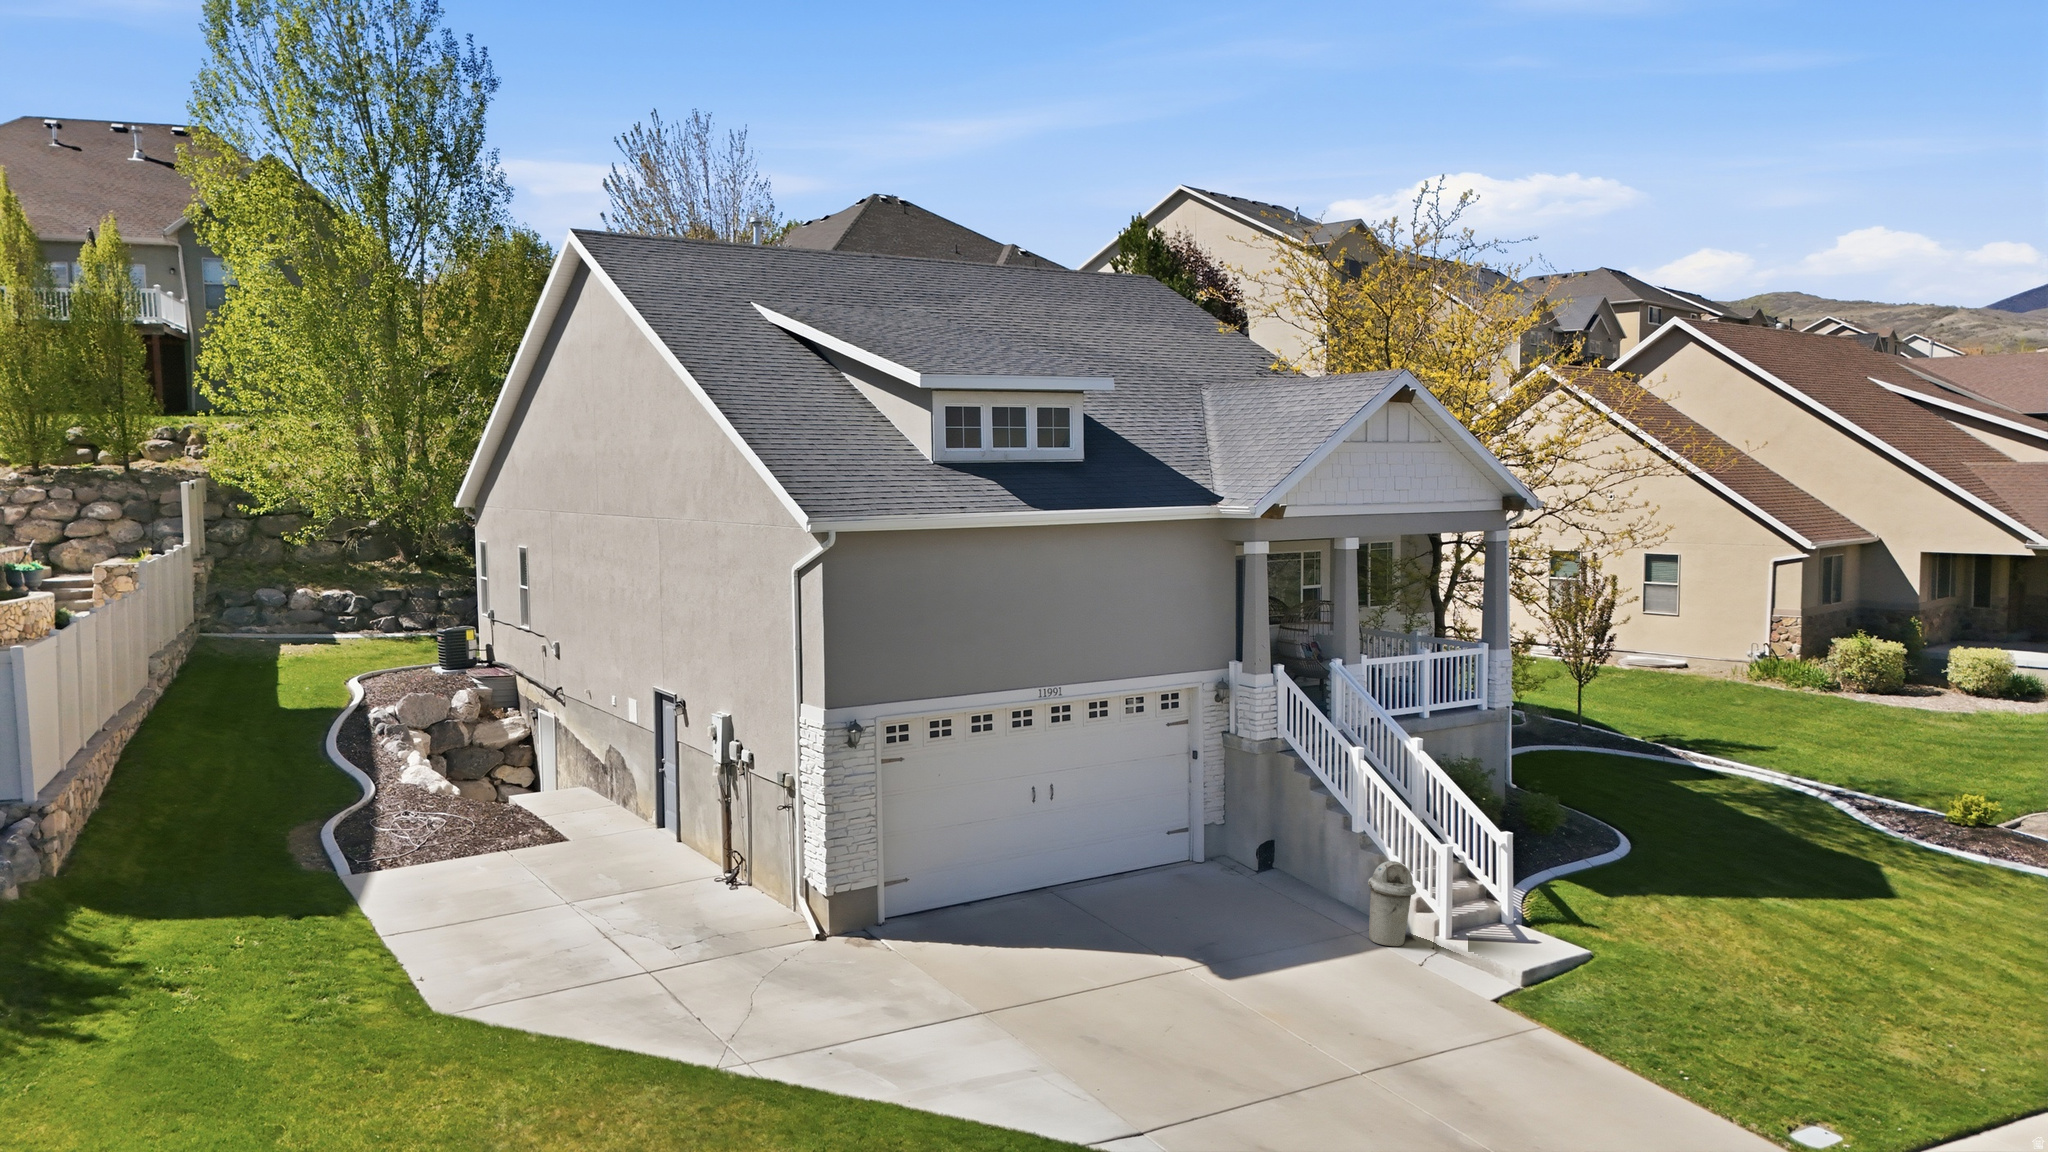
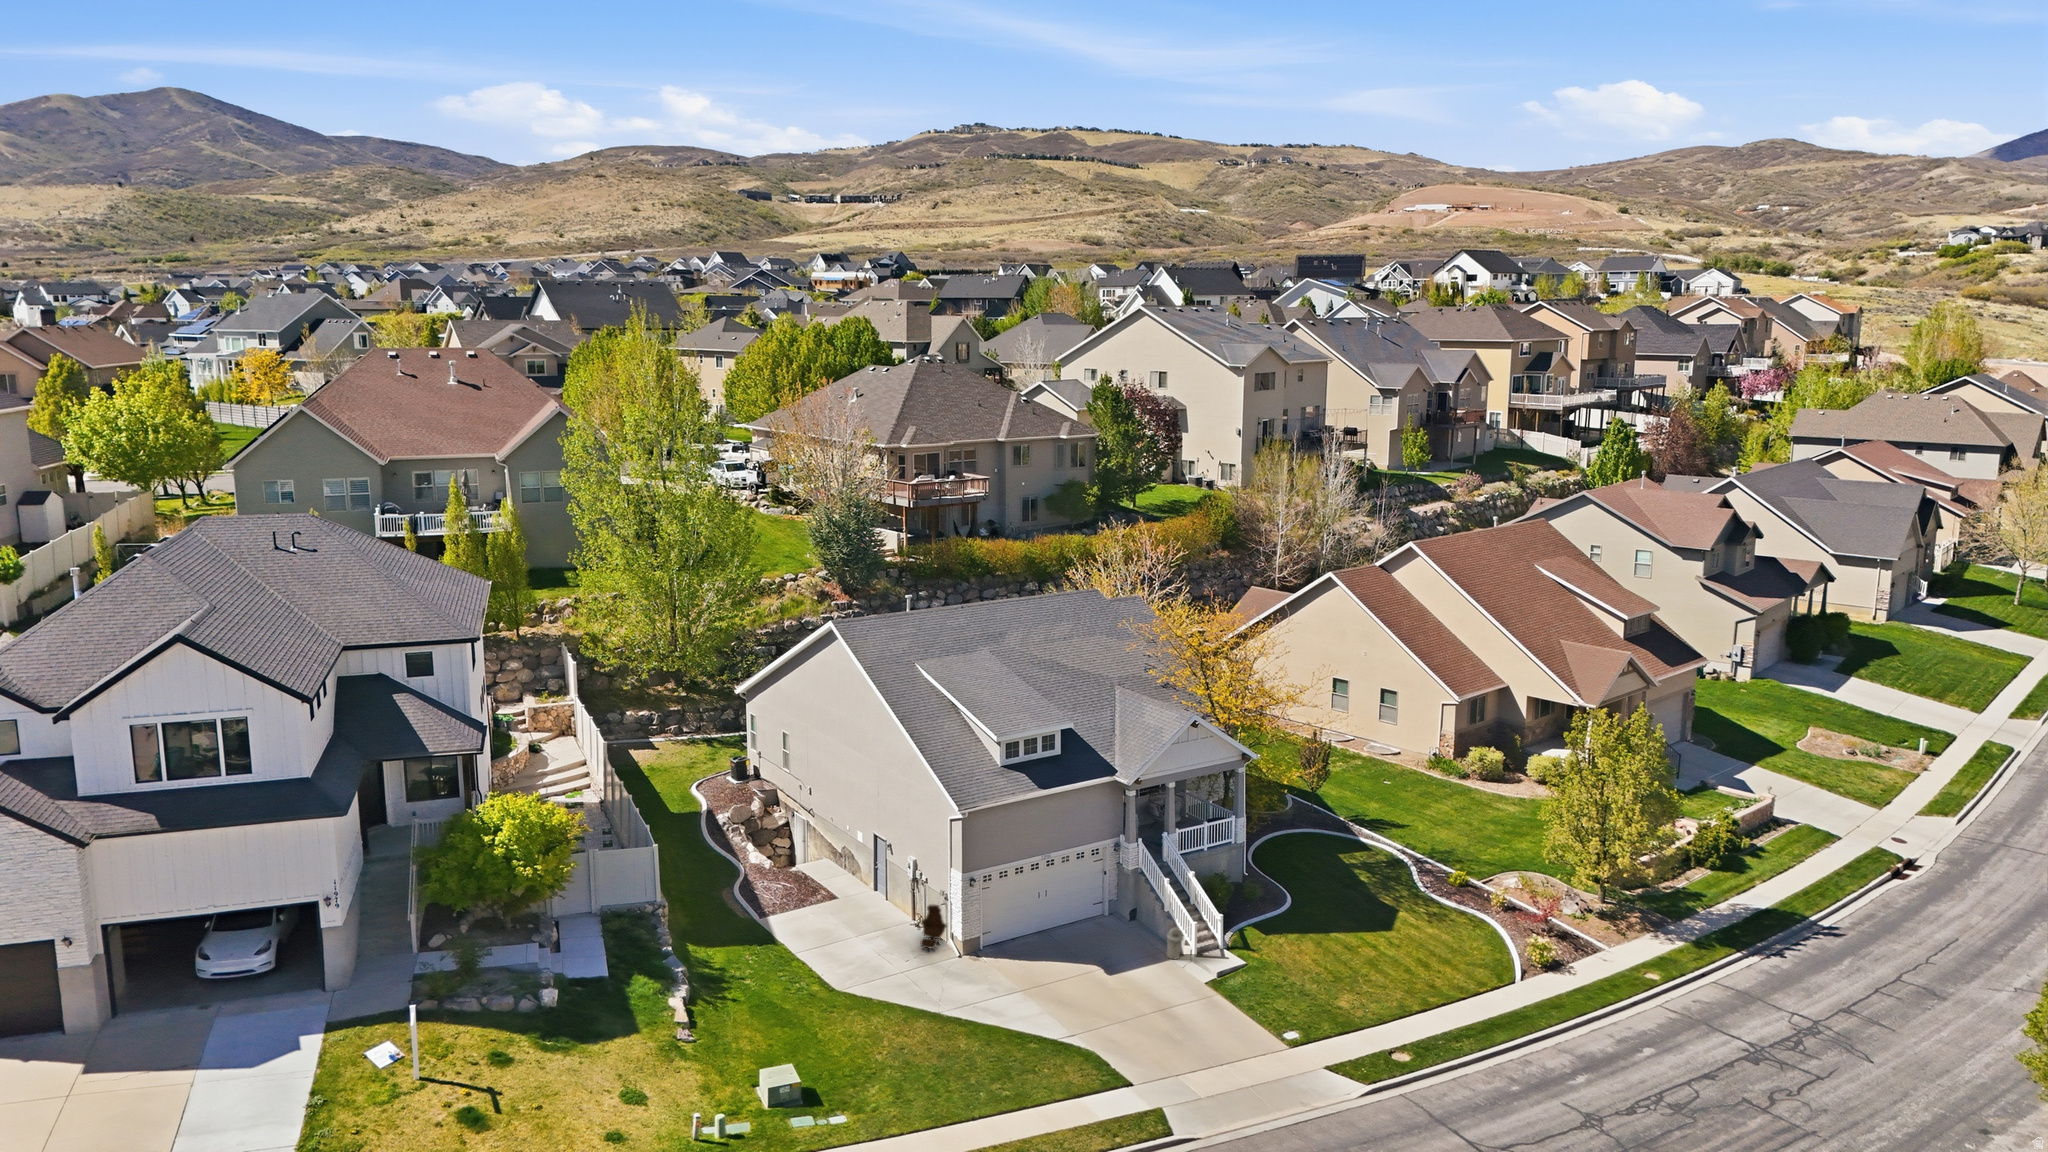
lounge chair: none [715,810,796,926] -> present [921,905,947,951]

